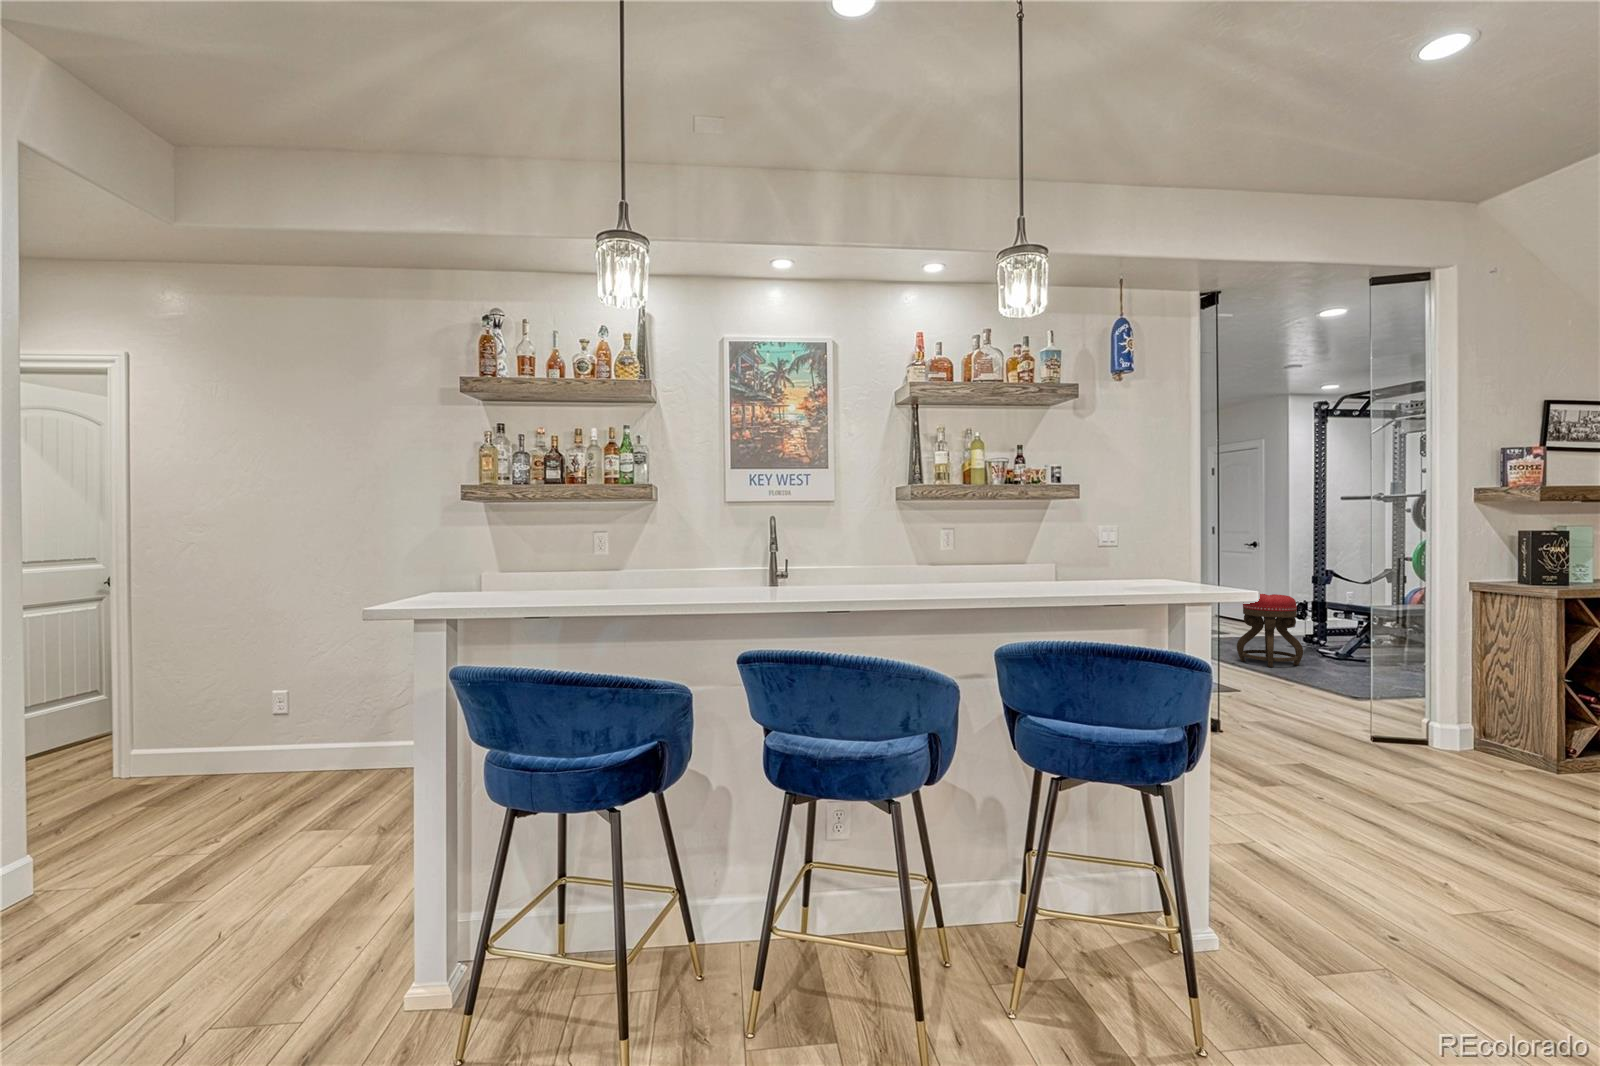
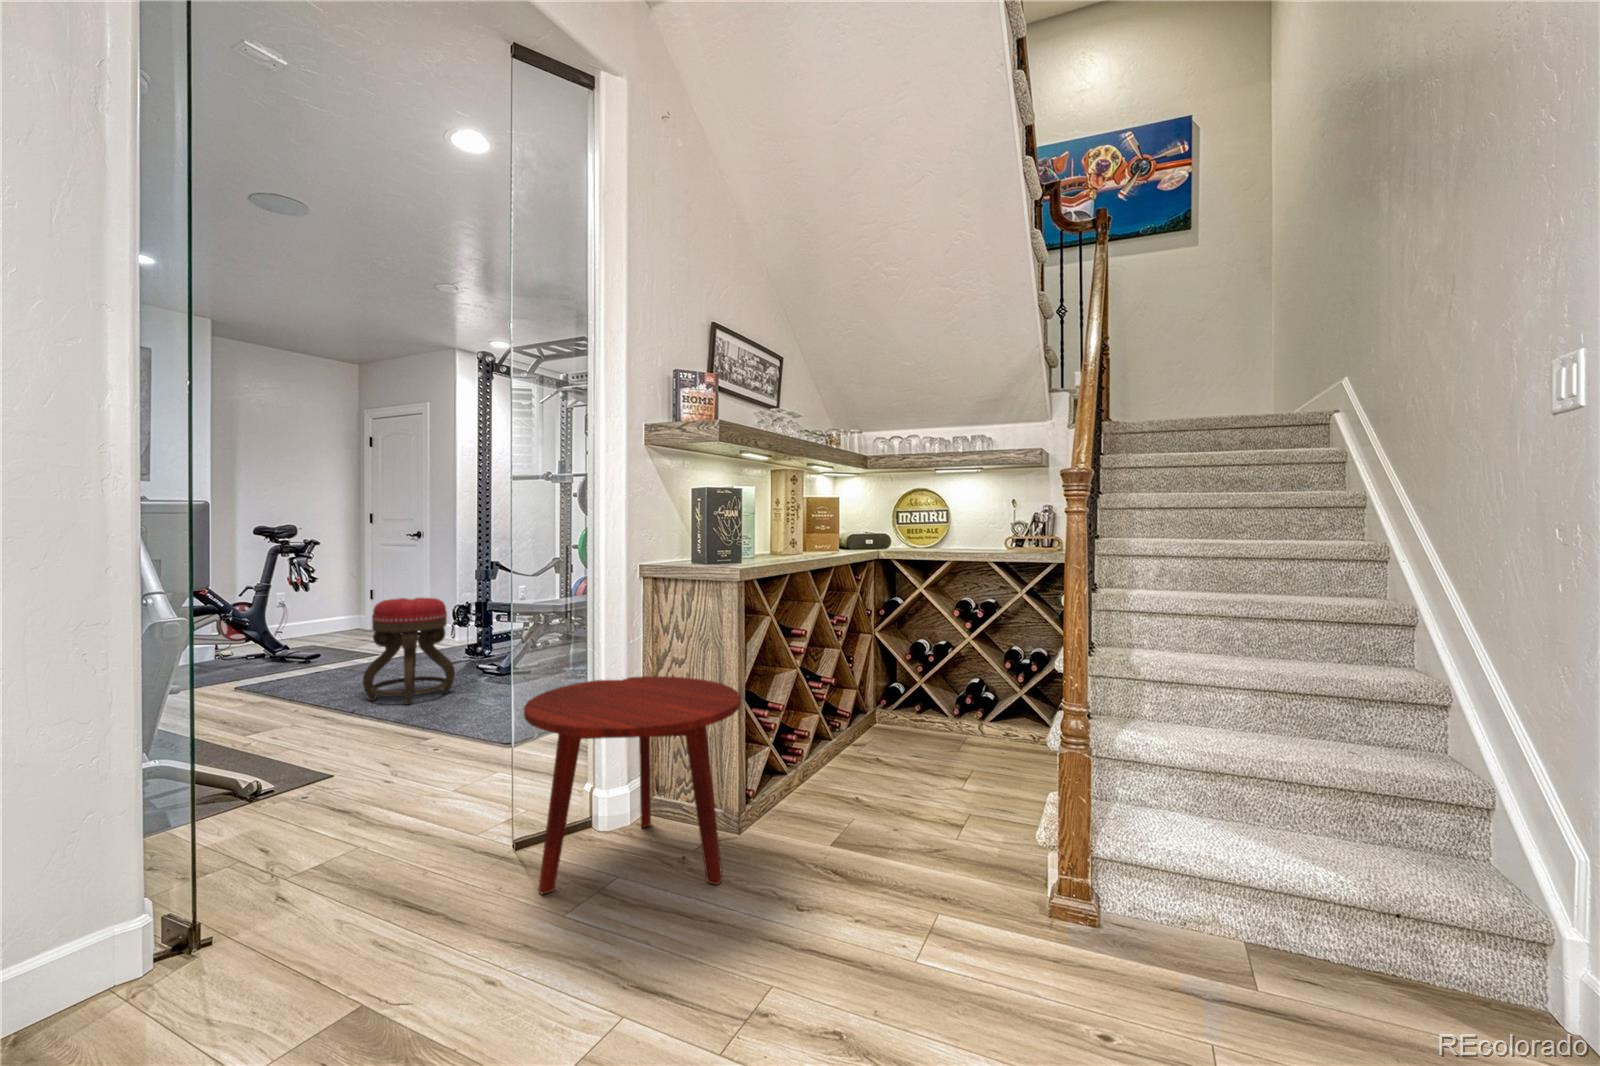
side table: none [1383,654,1554,786] -> present [524,676,741,894]

